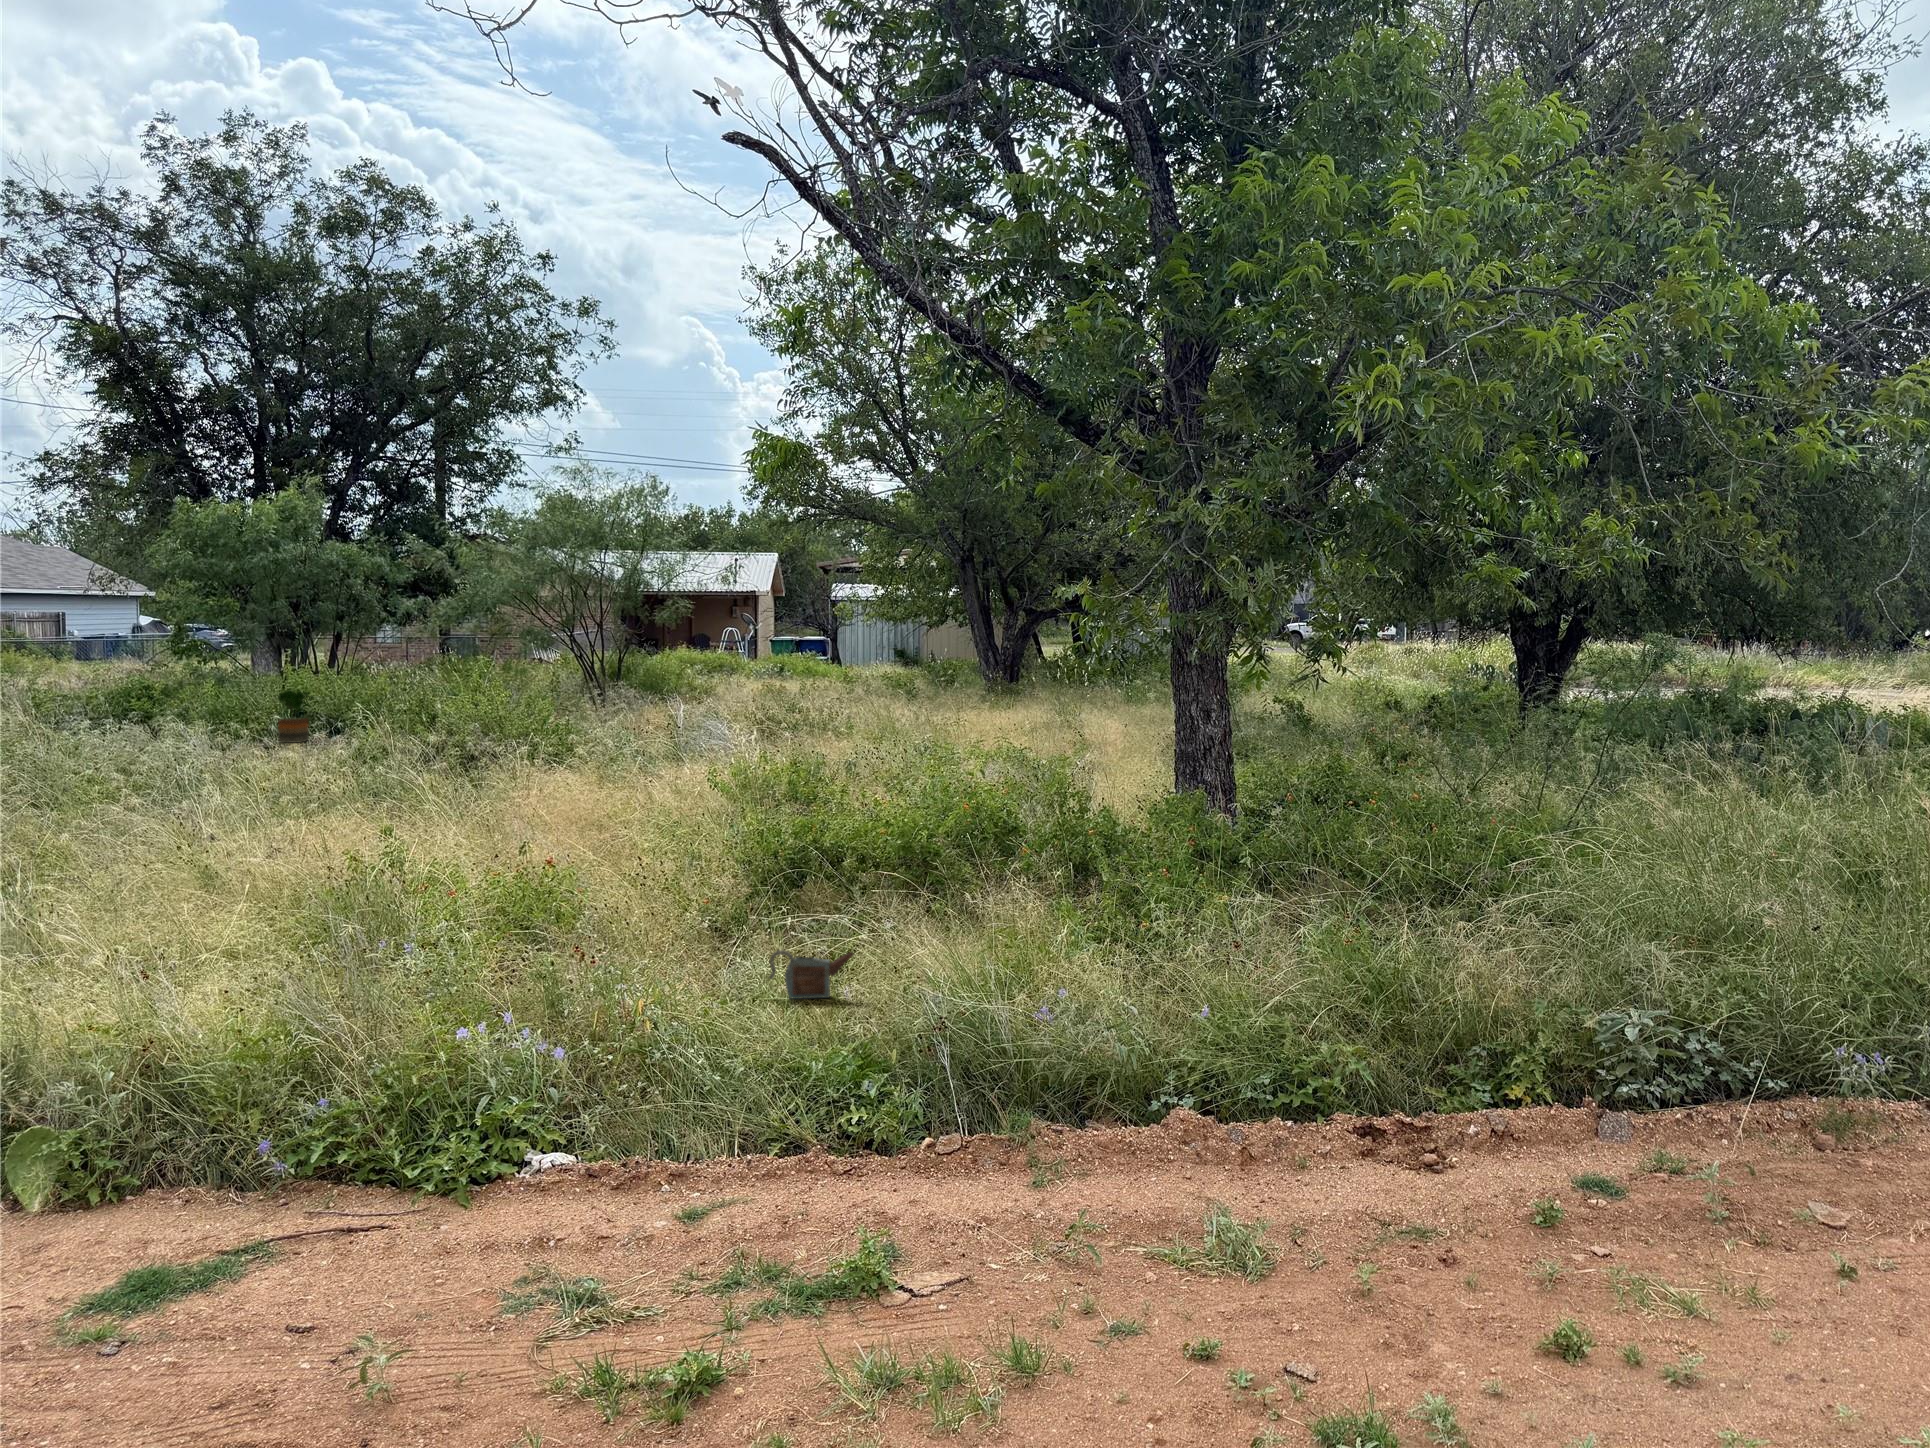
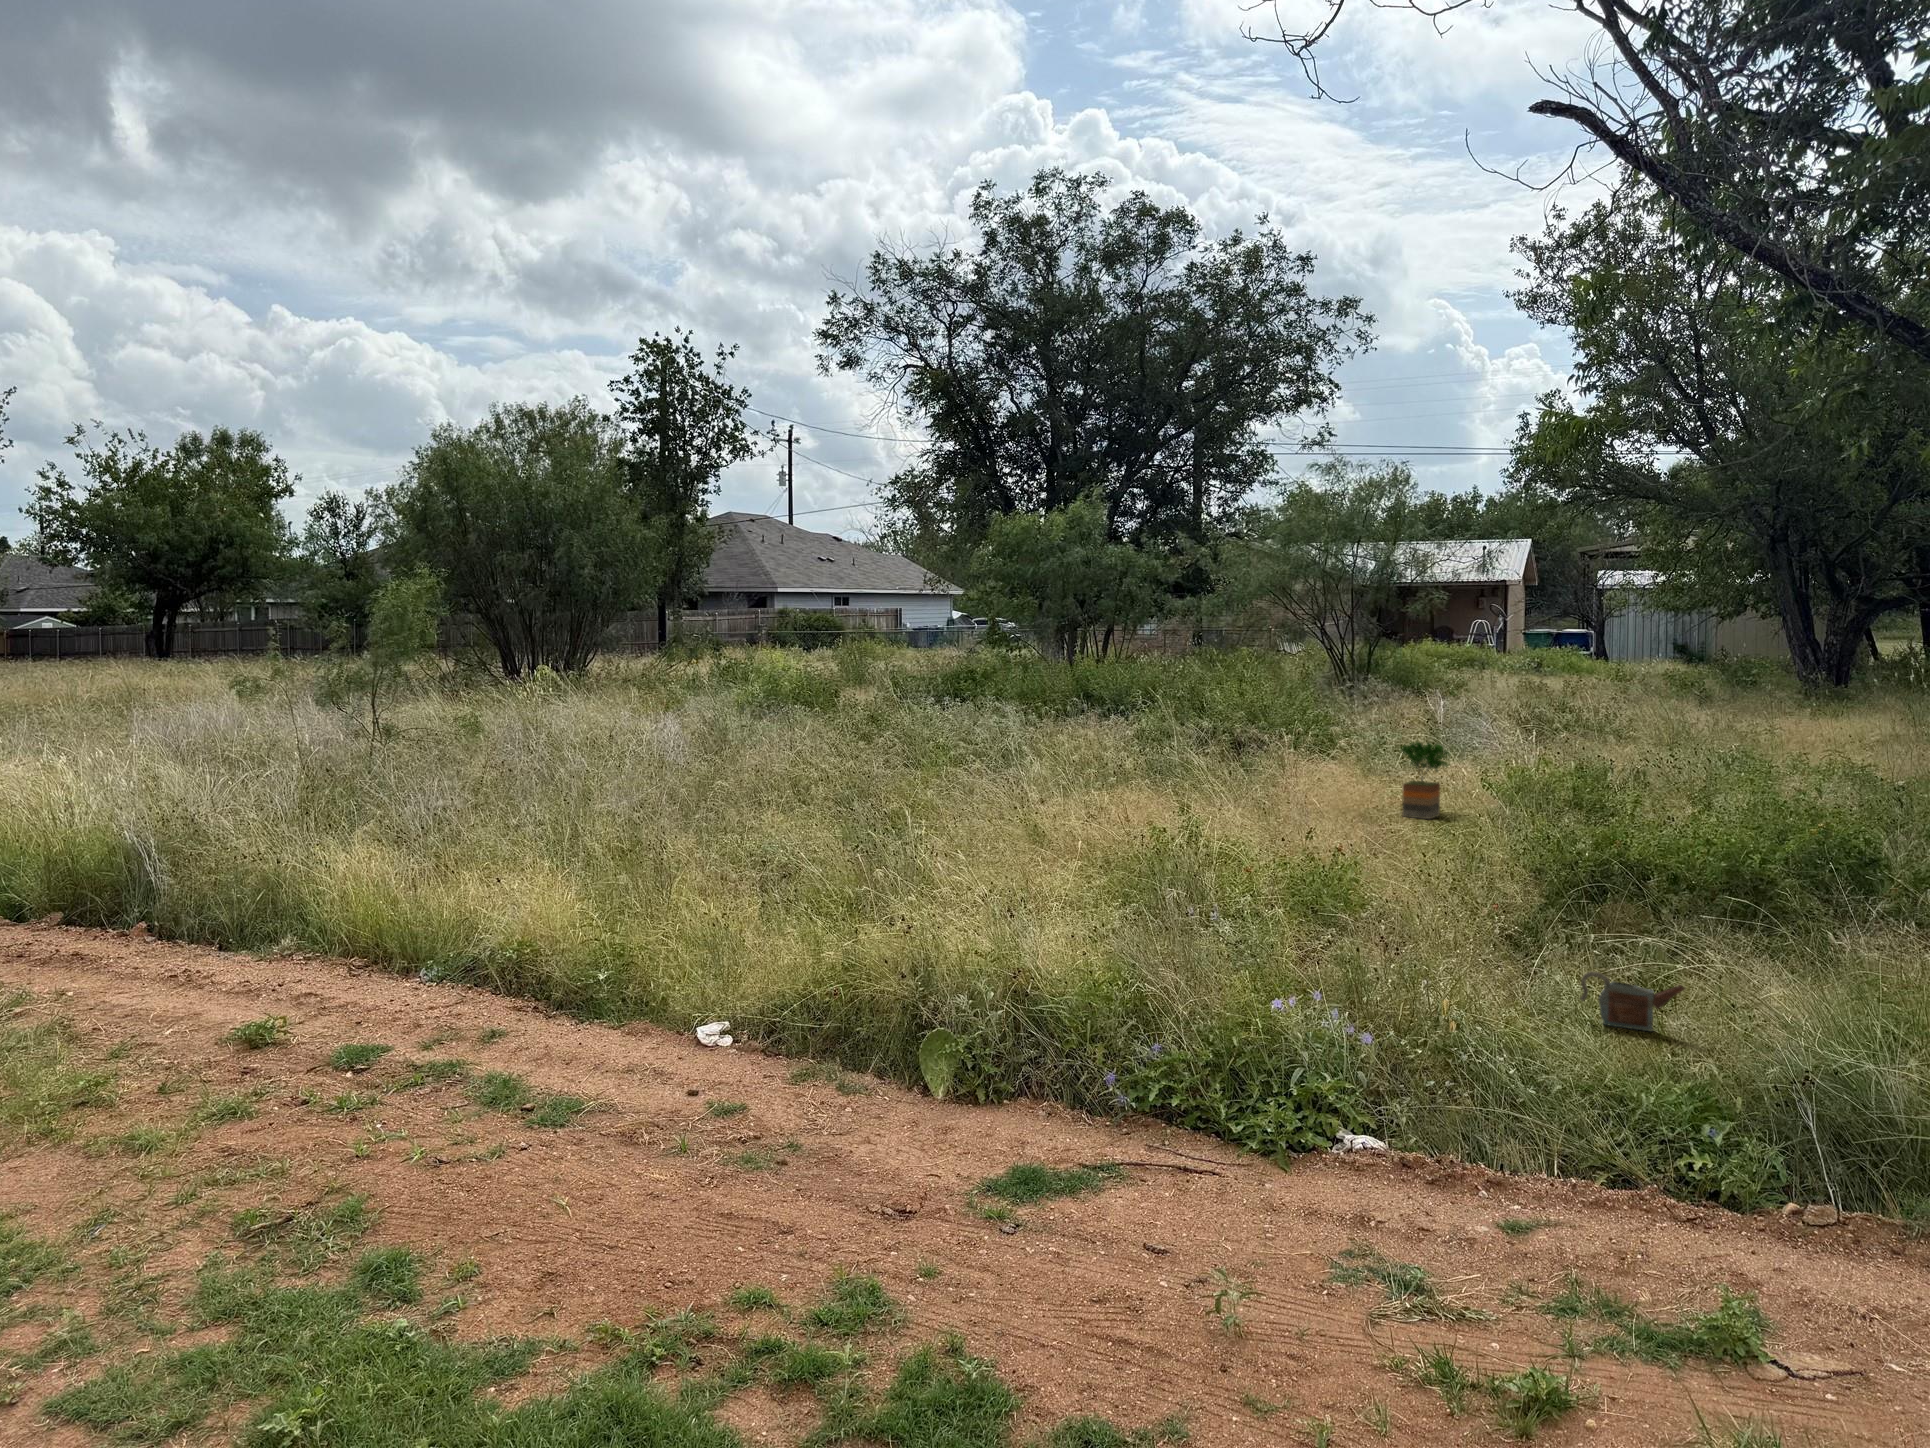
potted tree: present [278,690,313,743] -> present [1401,742,1450,819]

